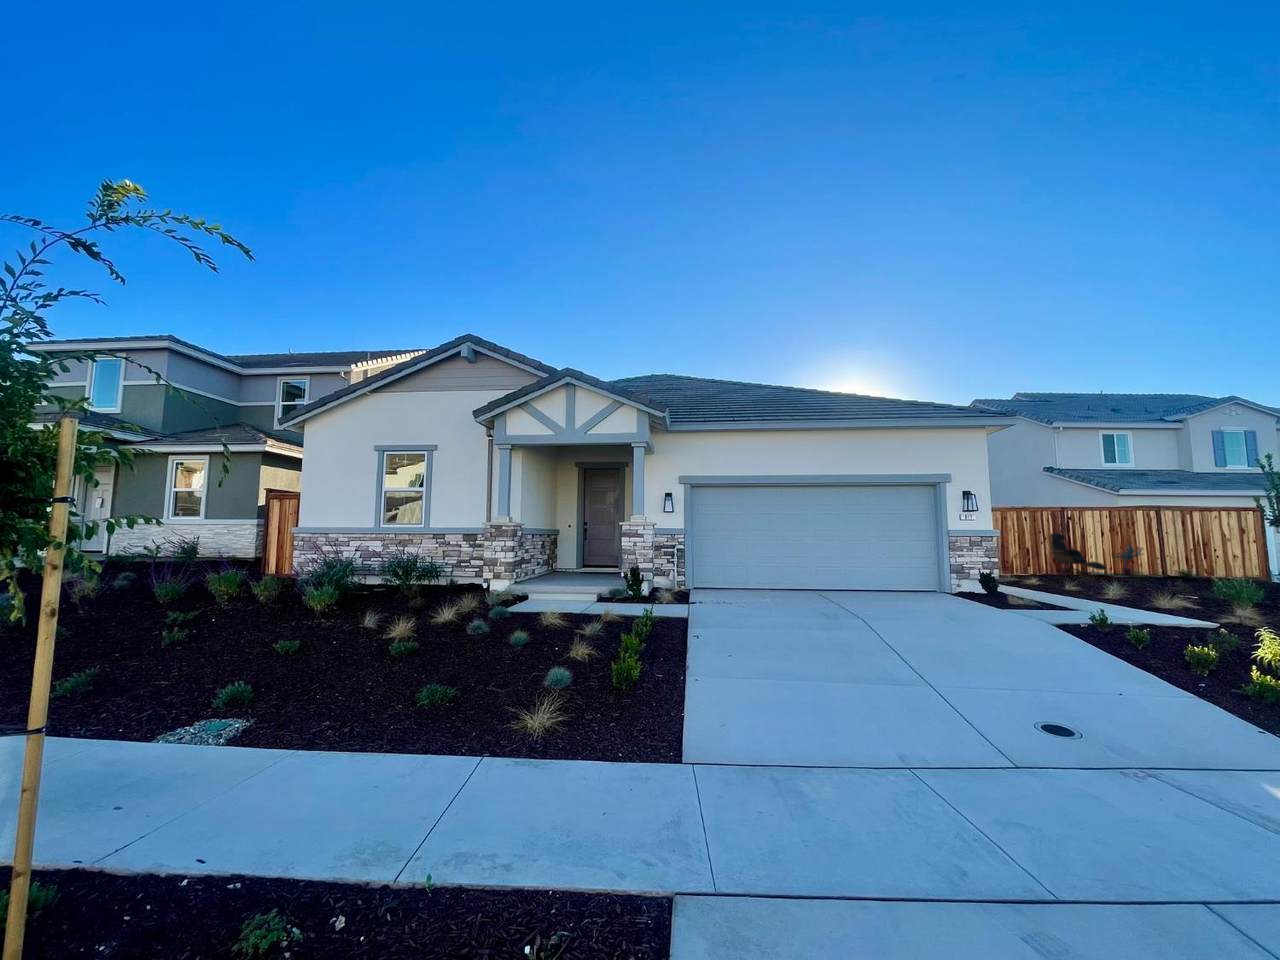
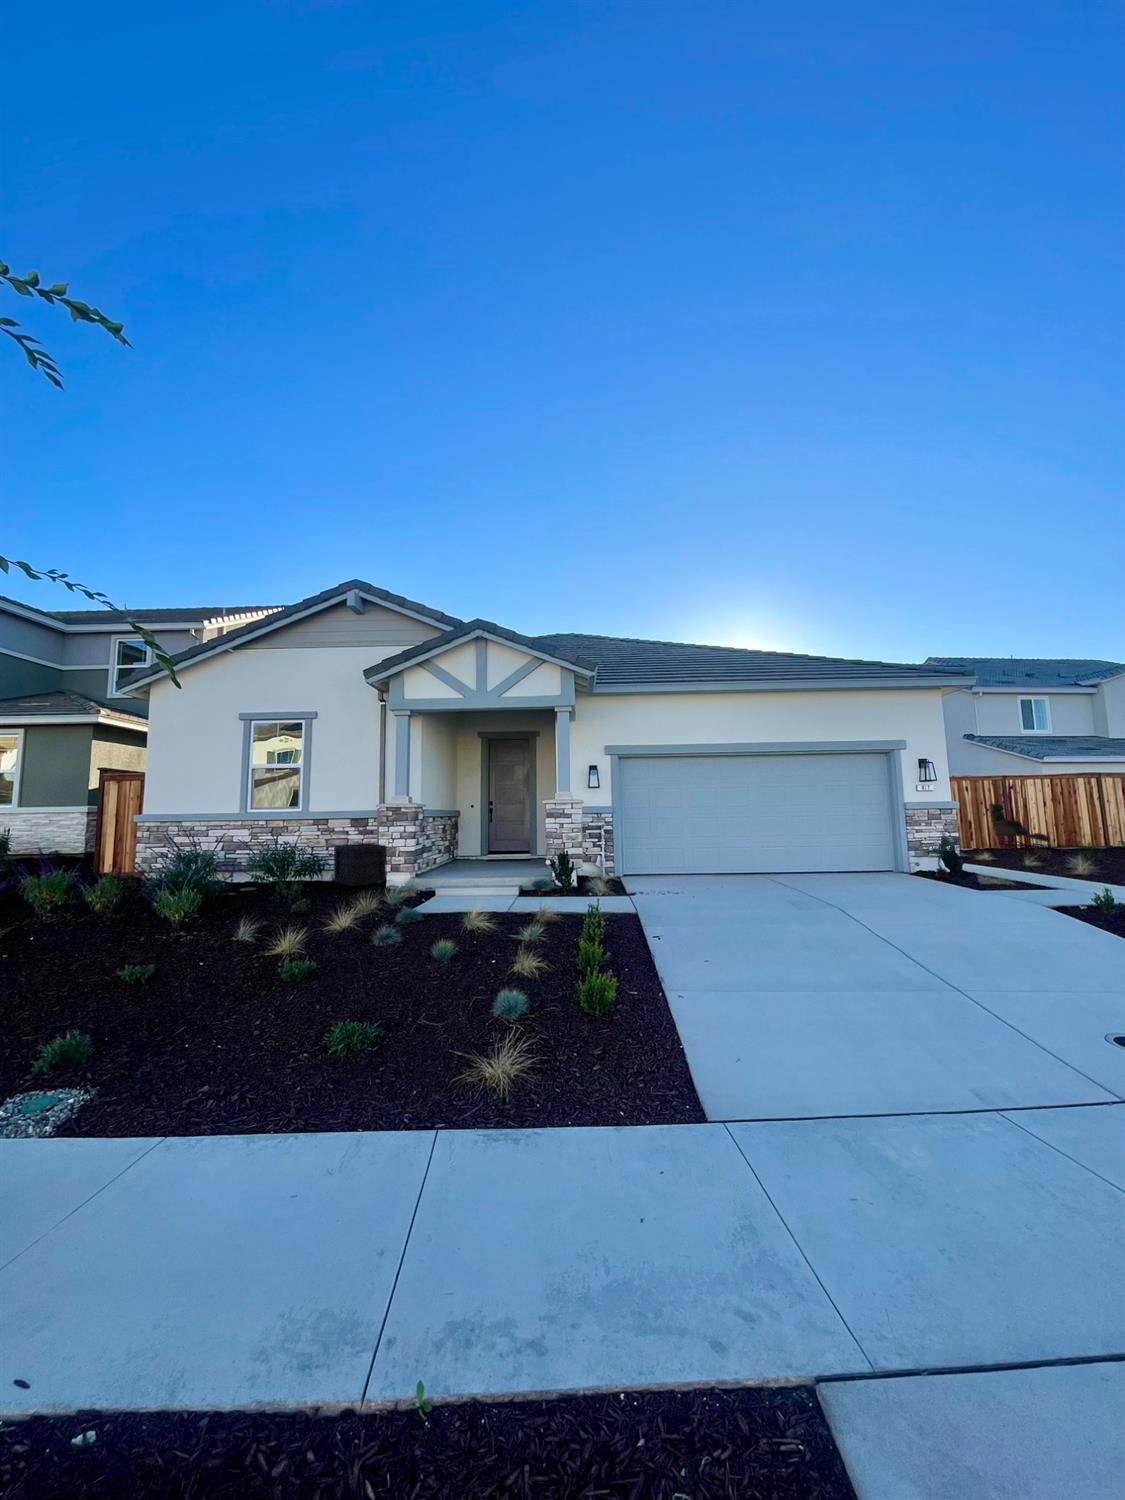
potted tree: present [1112,544,1143,575] -> present [923,831,960,878]
wooden crate: none [448,555,491,590] -> present [334,843,387,887]

